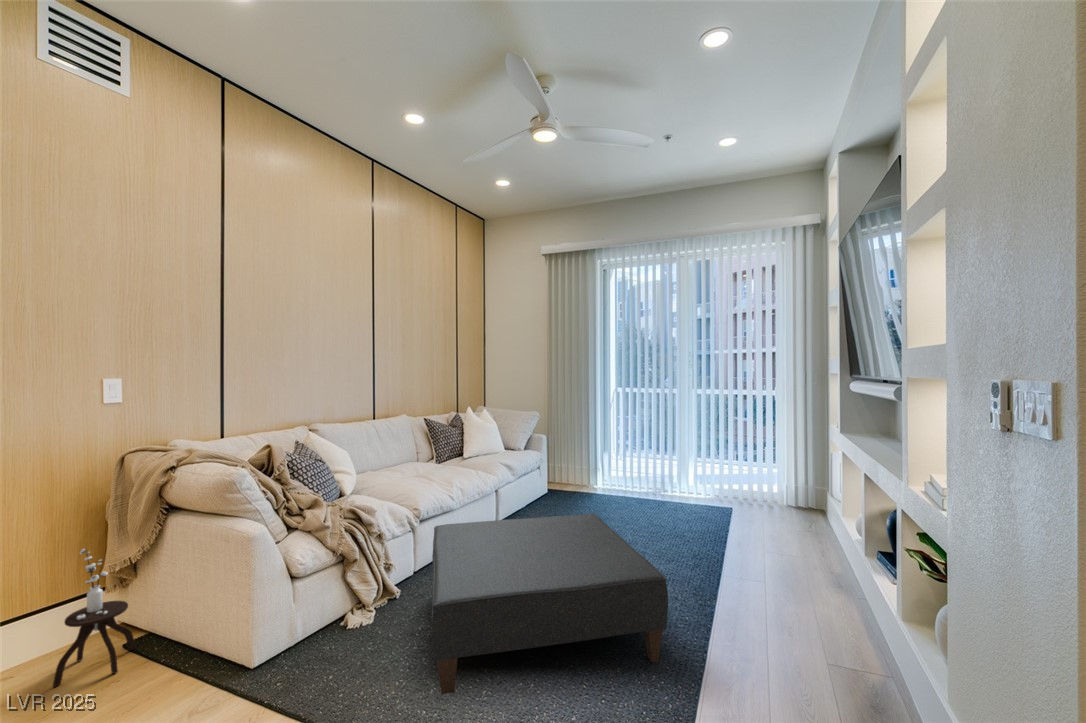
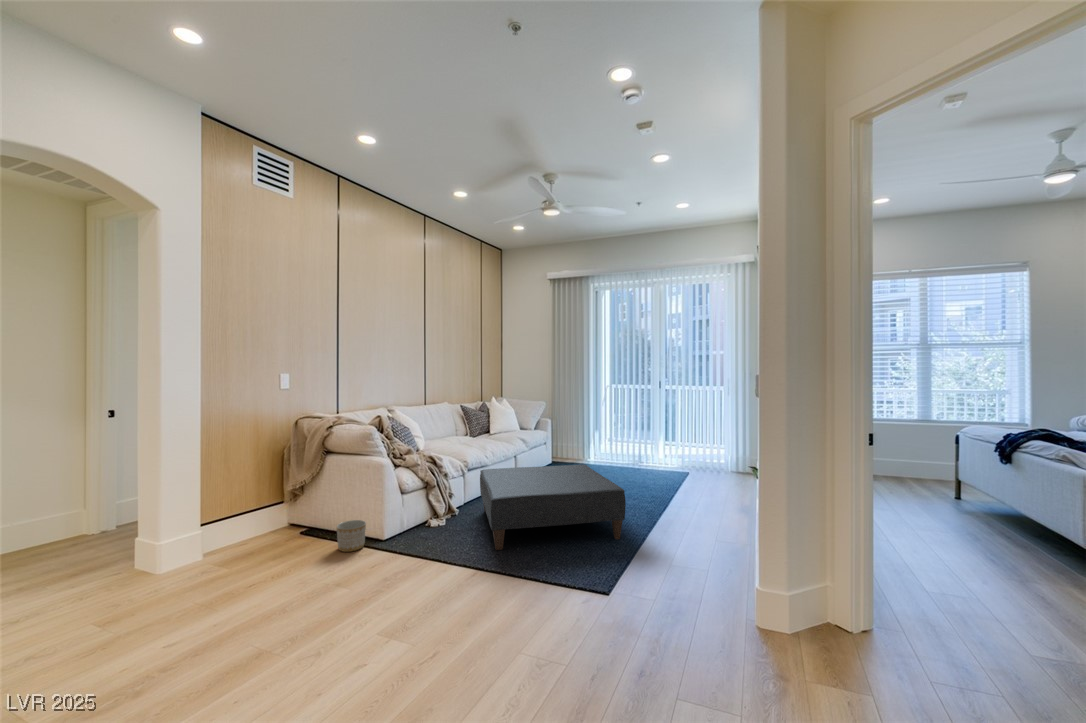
side table: present [53,549,135,687] -> none [274,472,308,548]
planter: none [158,633,218,700] -> present [337,520,366,552]

